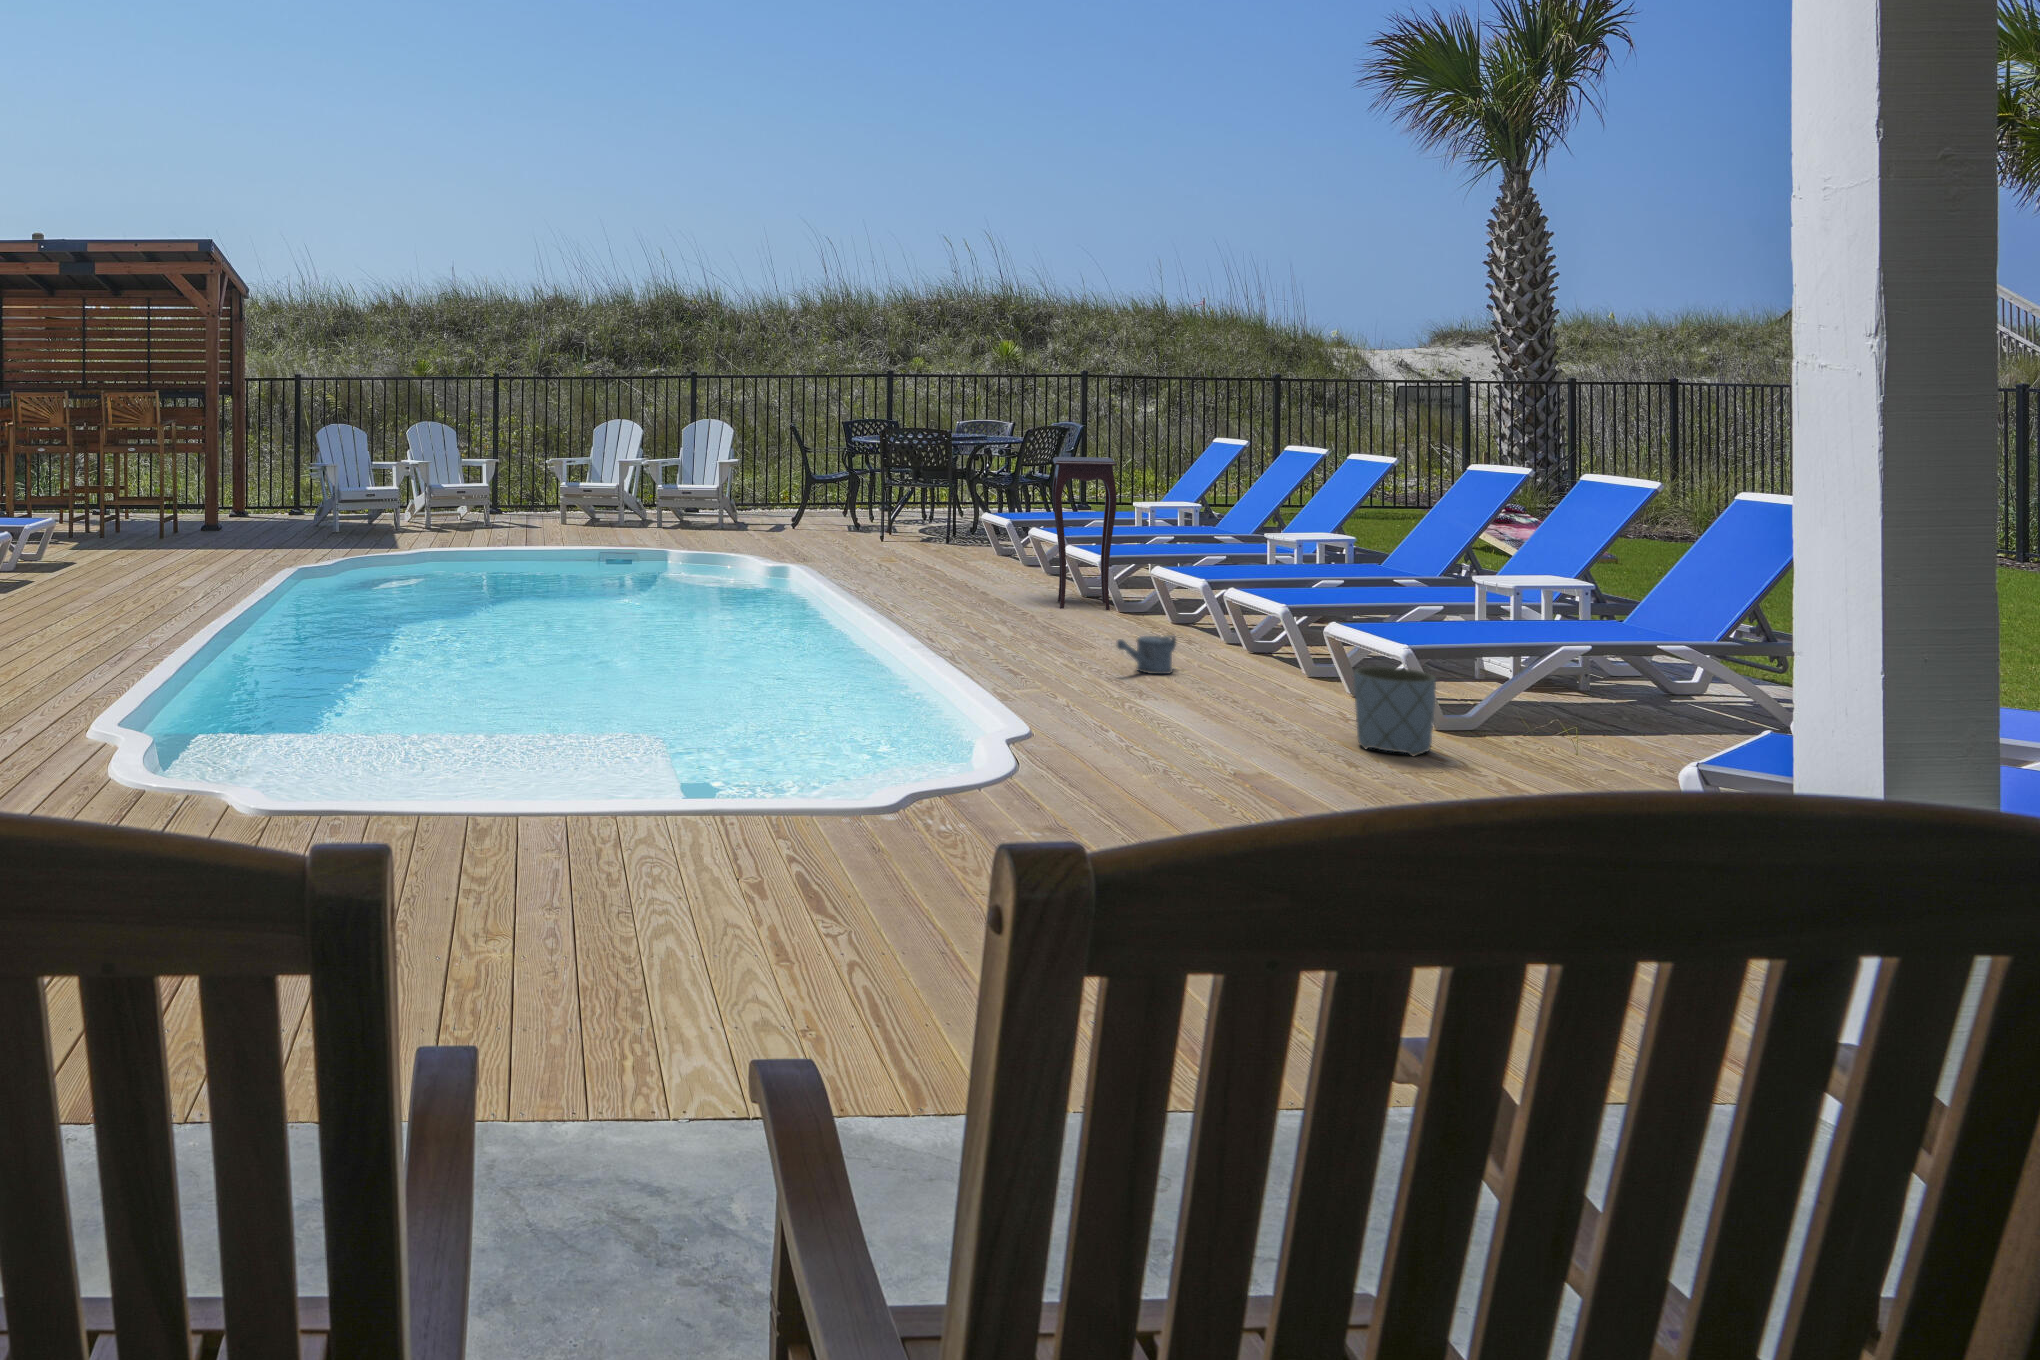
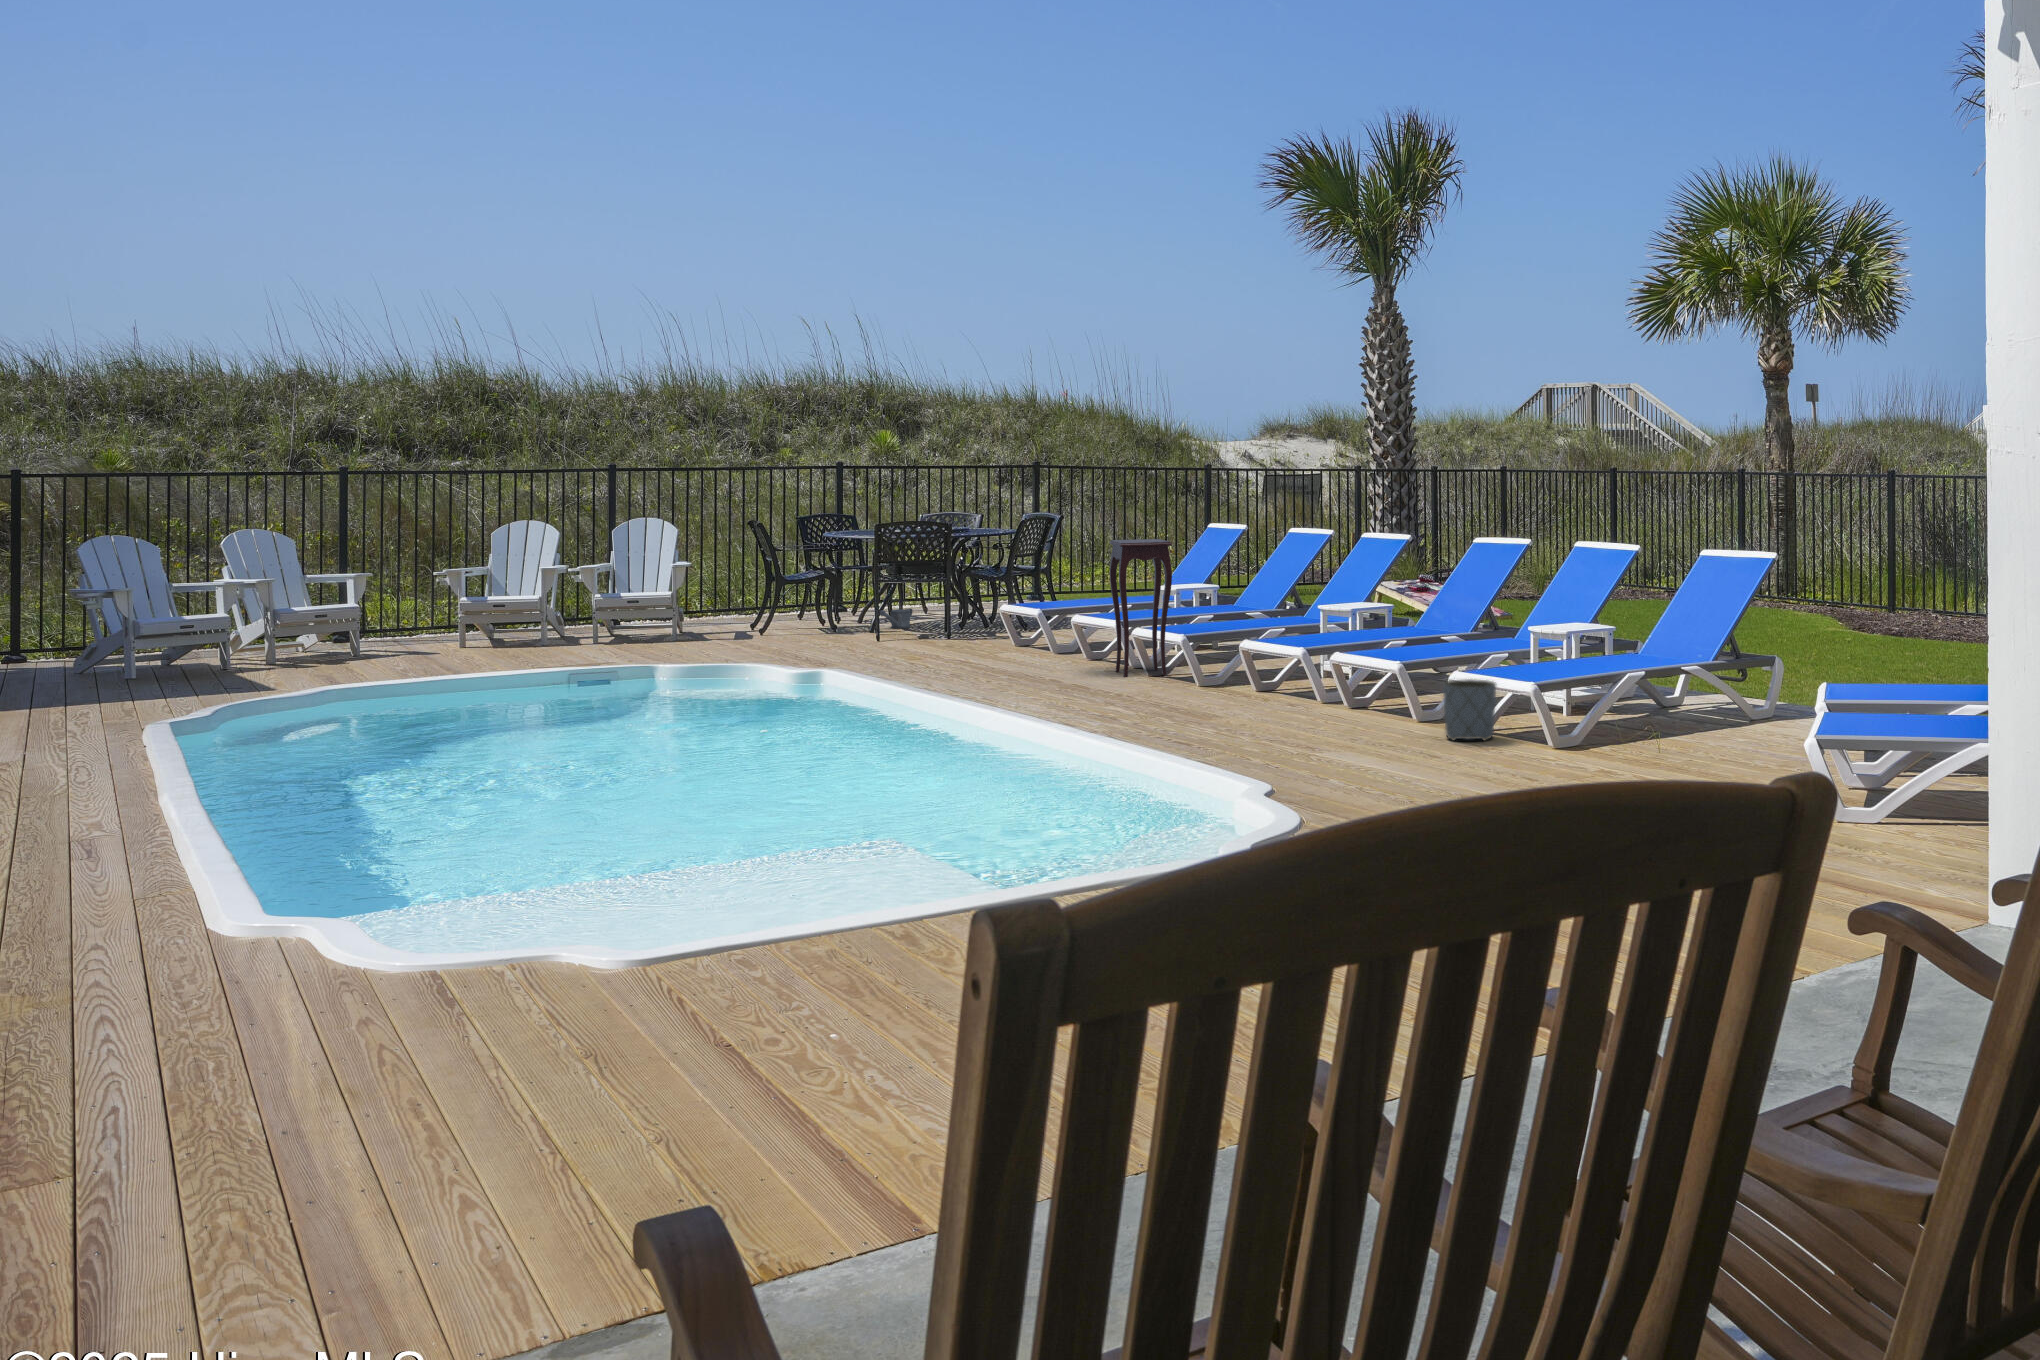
watering can: present [1116,635,1176,674] -> present [880,609,912,629]

